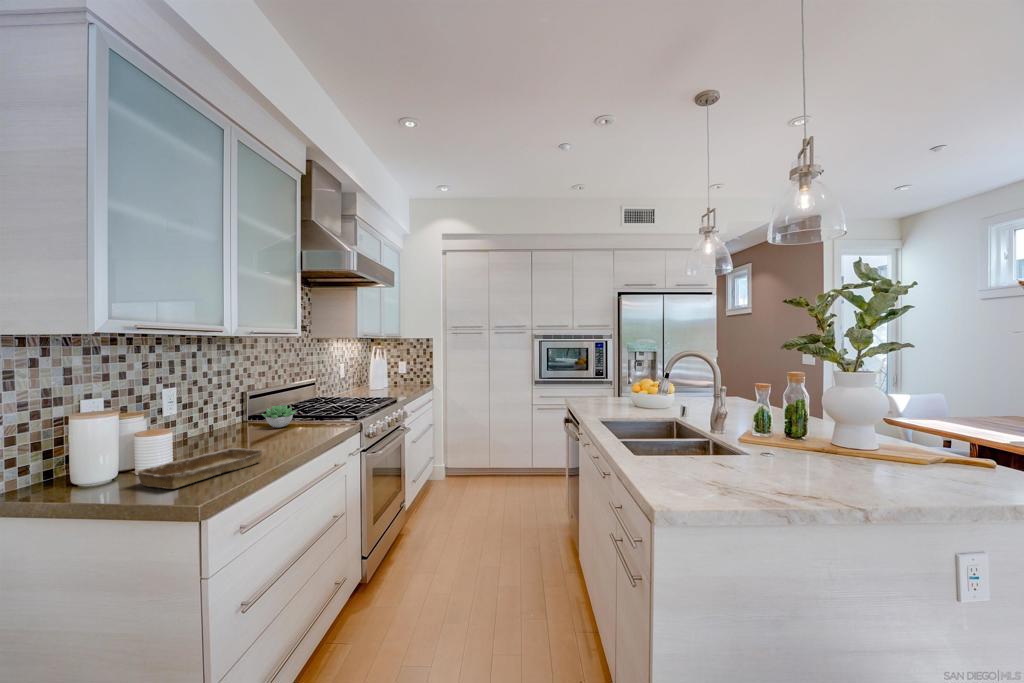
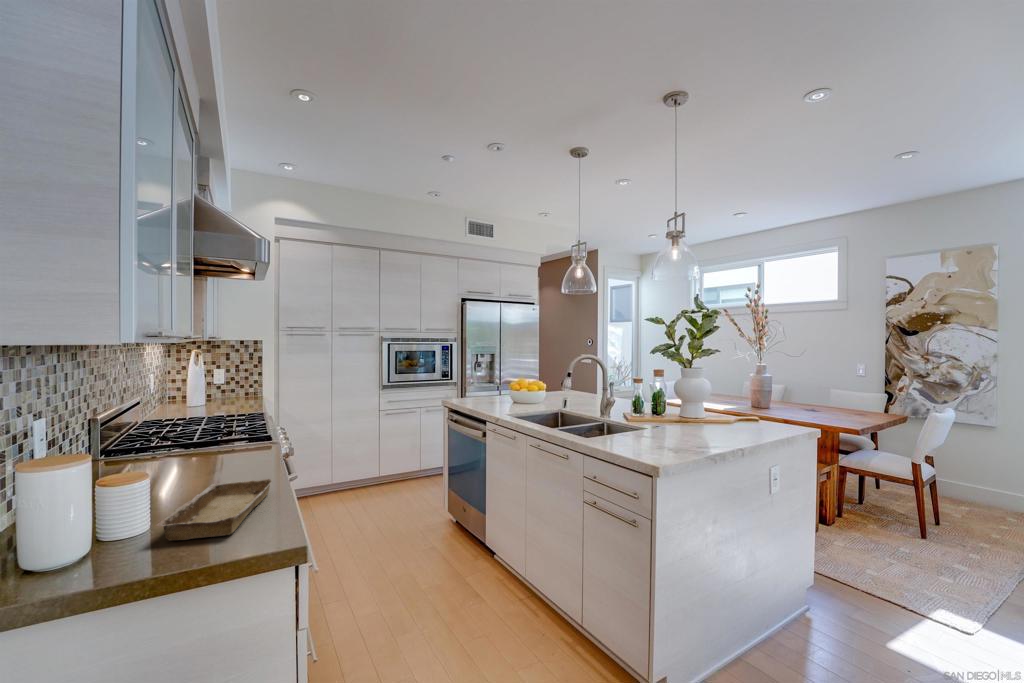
succulent plant: present [262,405,296,428] -> none [161,430,206,459]

